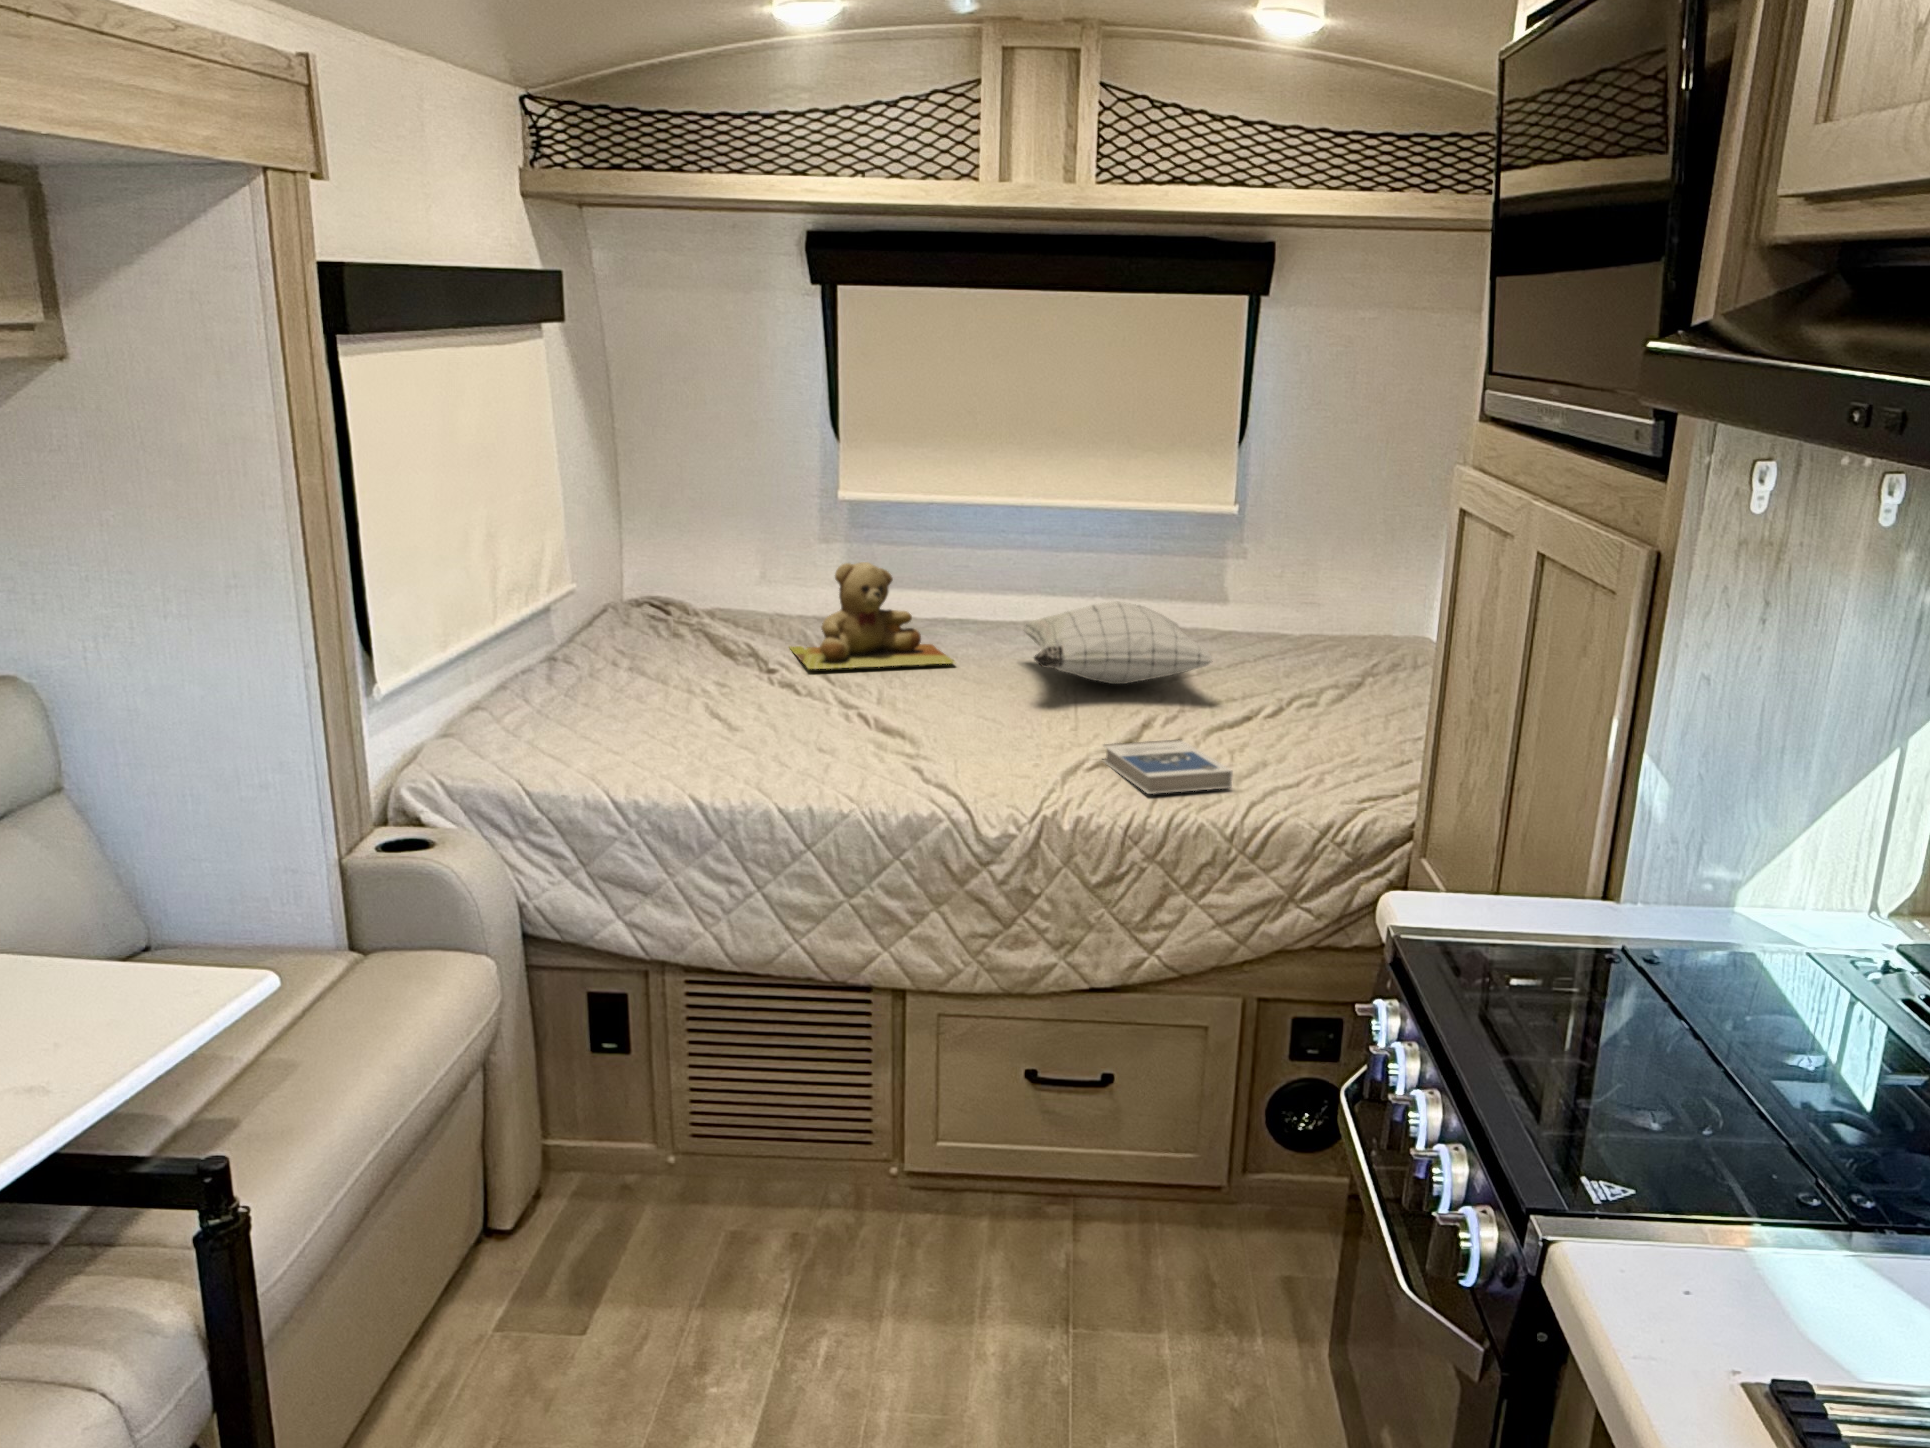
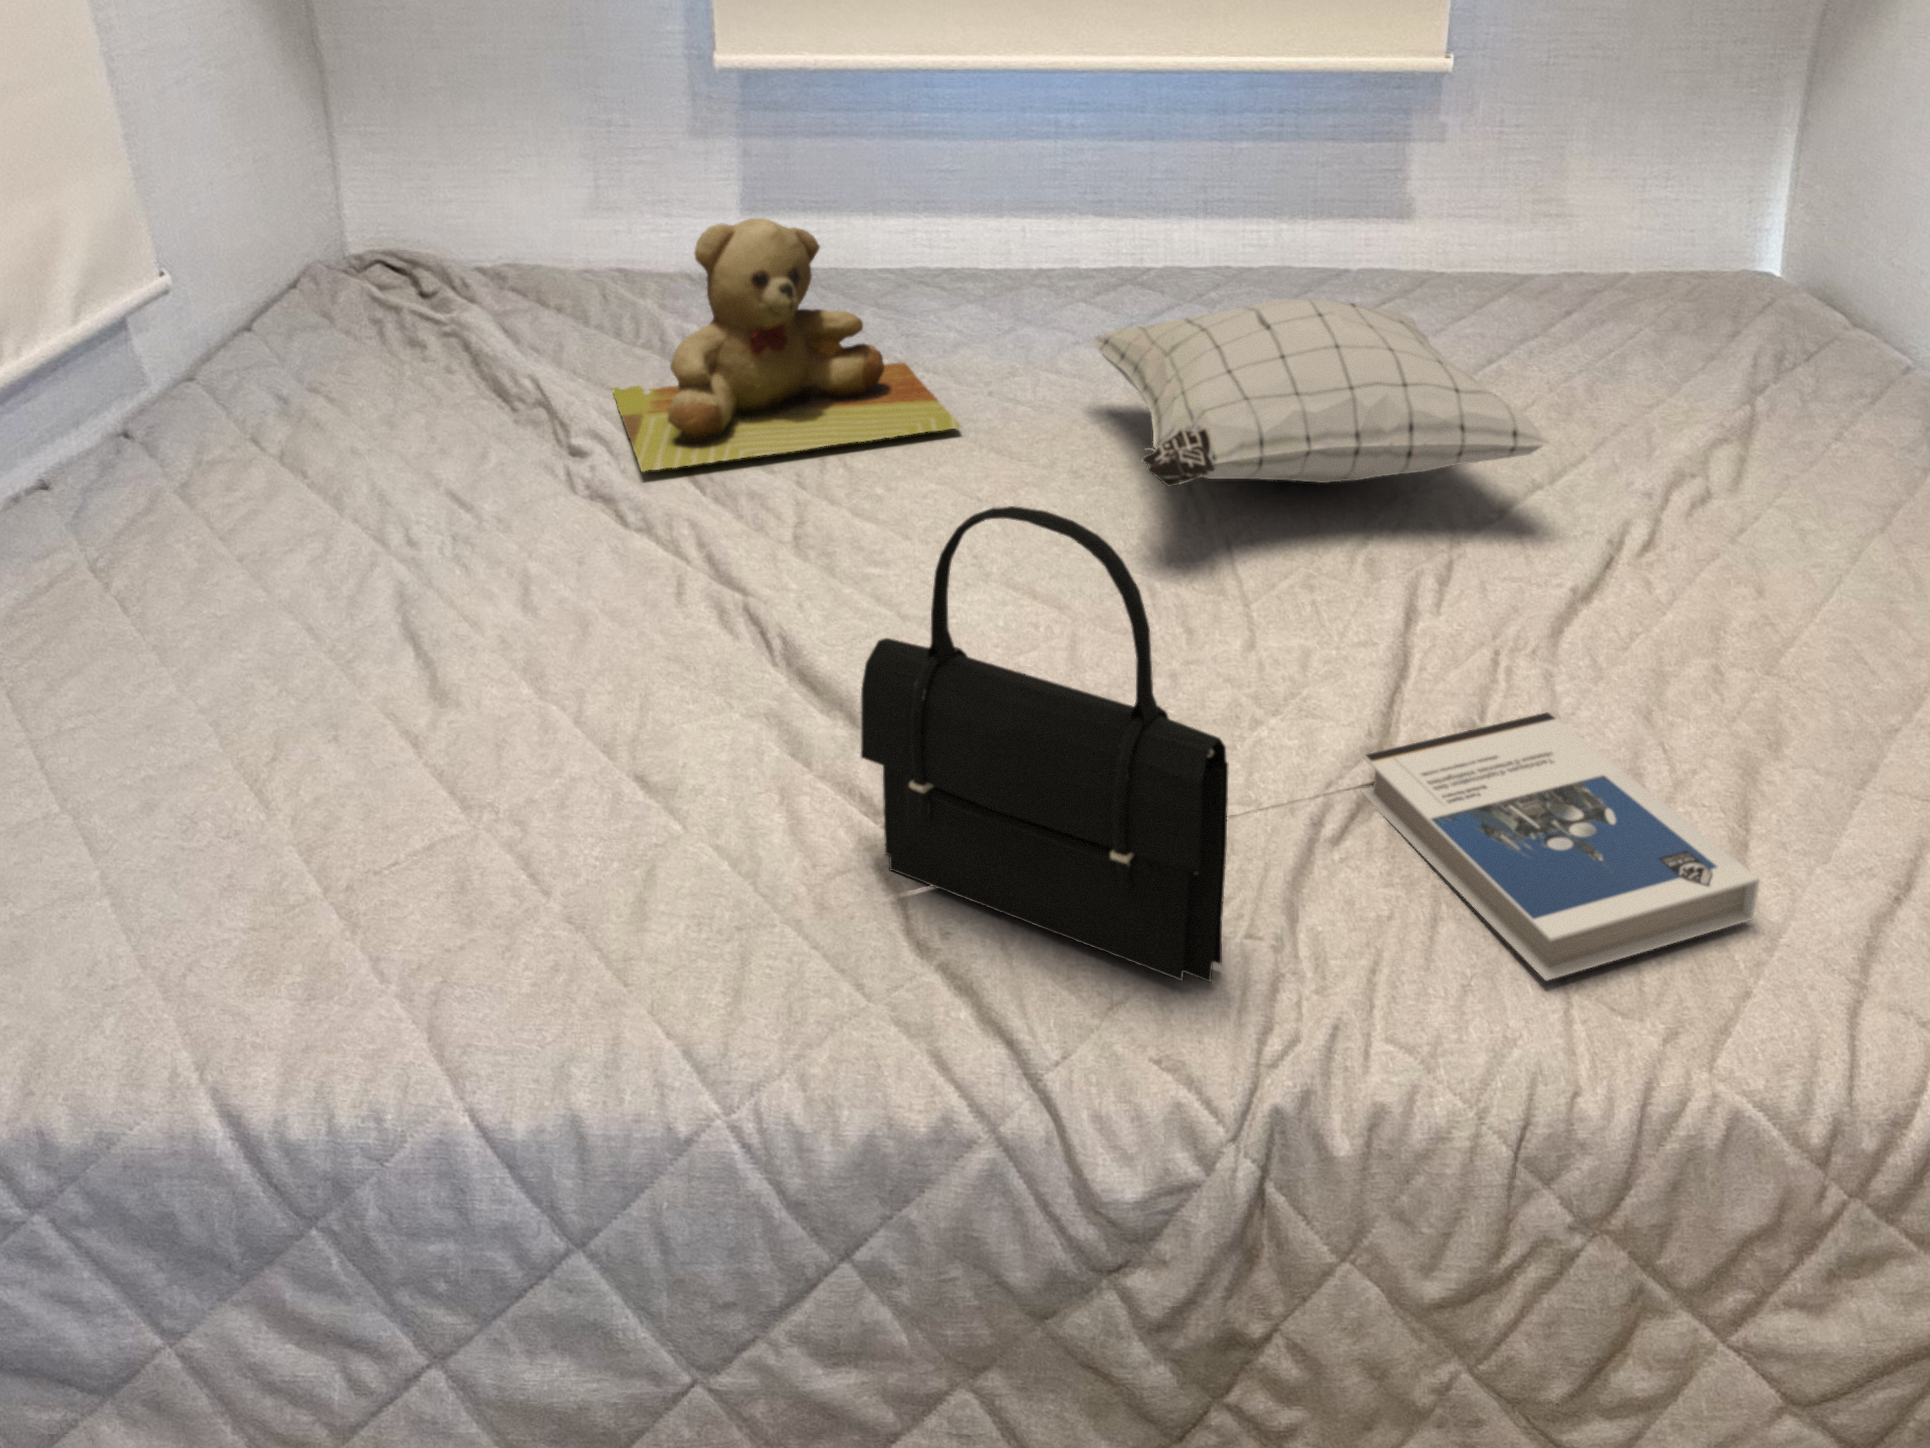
handbag: none [909,616,1037,790] -> present [860,506,1229,982]

